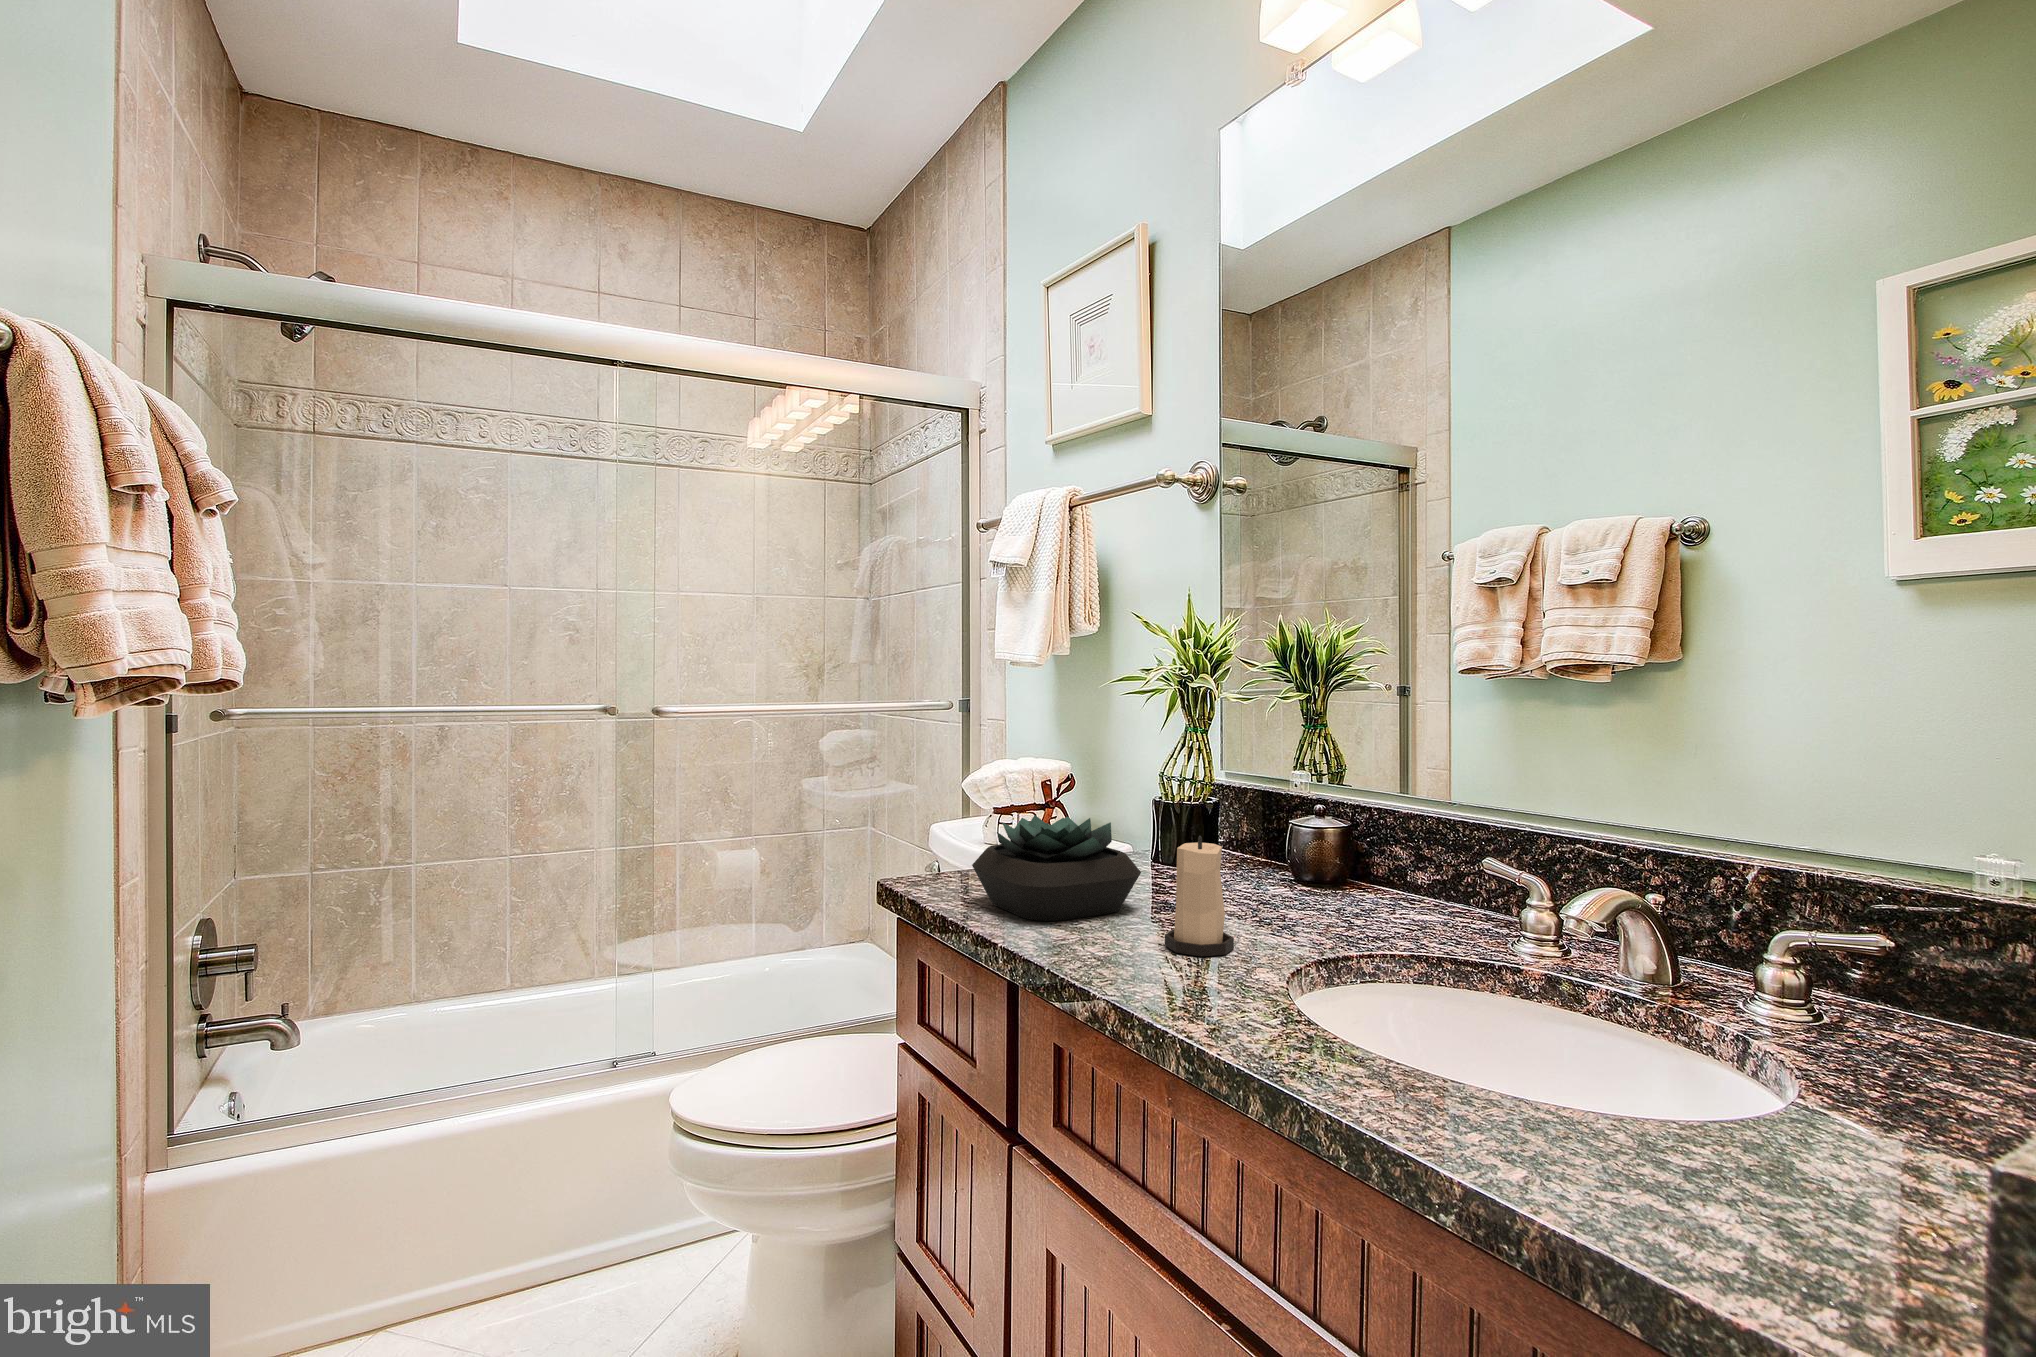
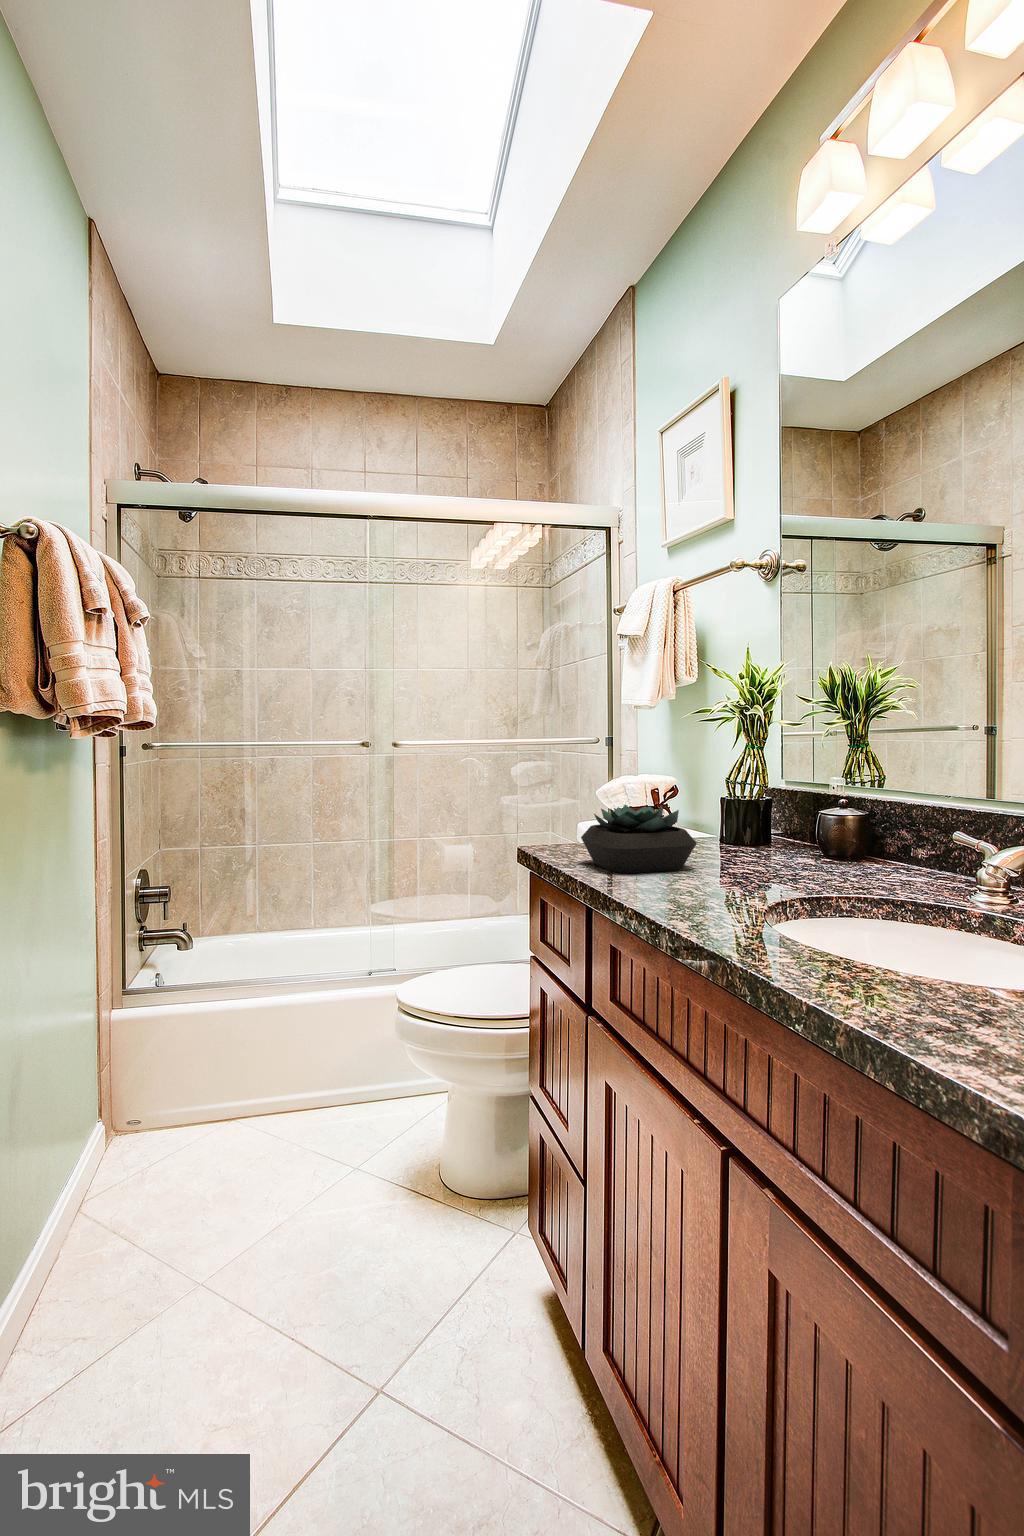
candle: present [1165,835,1234,956] -> none [699,811,748,894]

